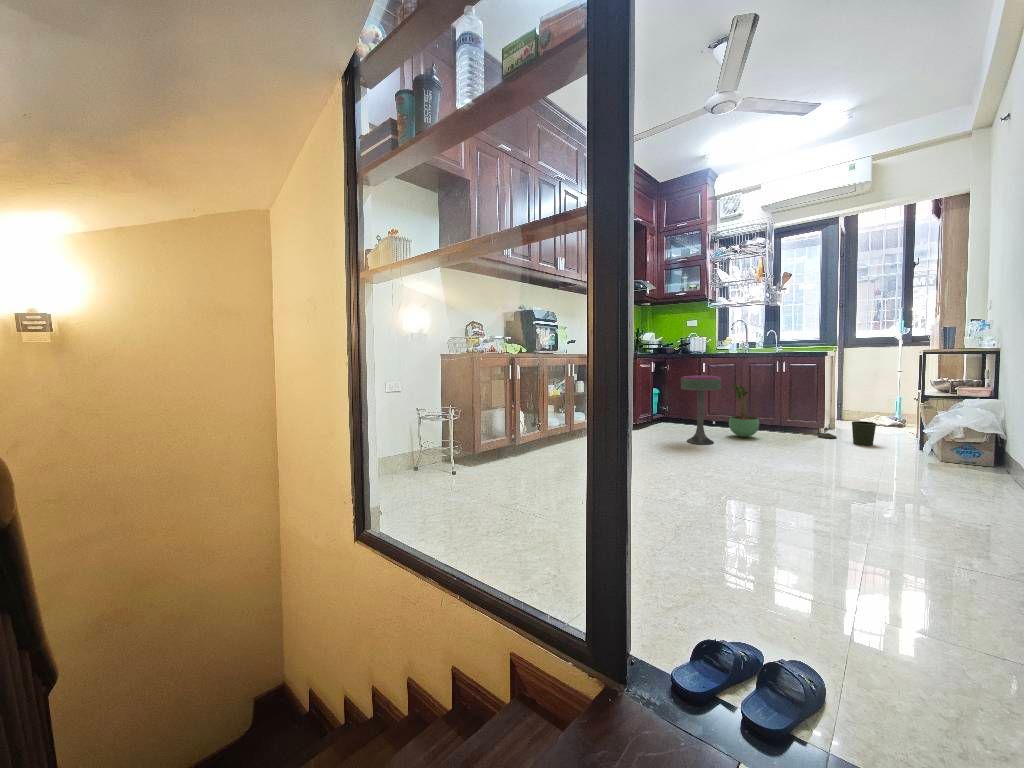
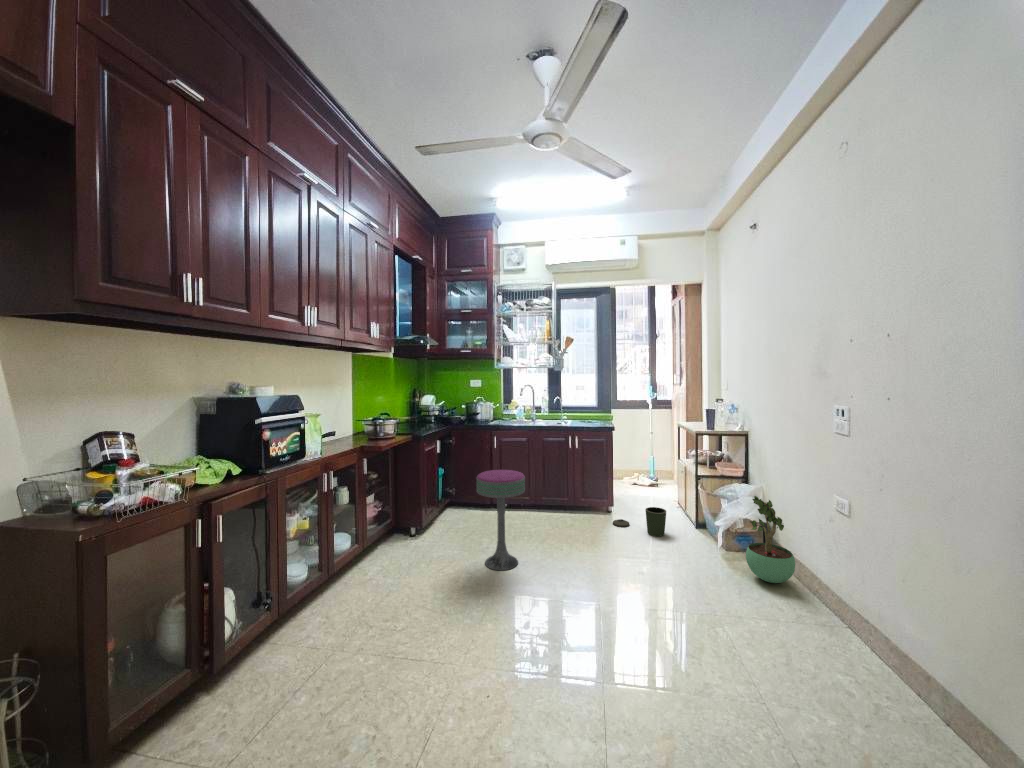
potted plant: present [729,385,759,437] -> present [746,496,795,583]

